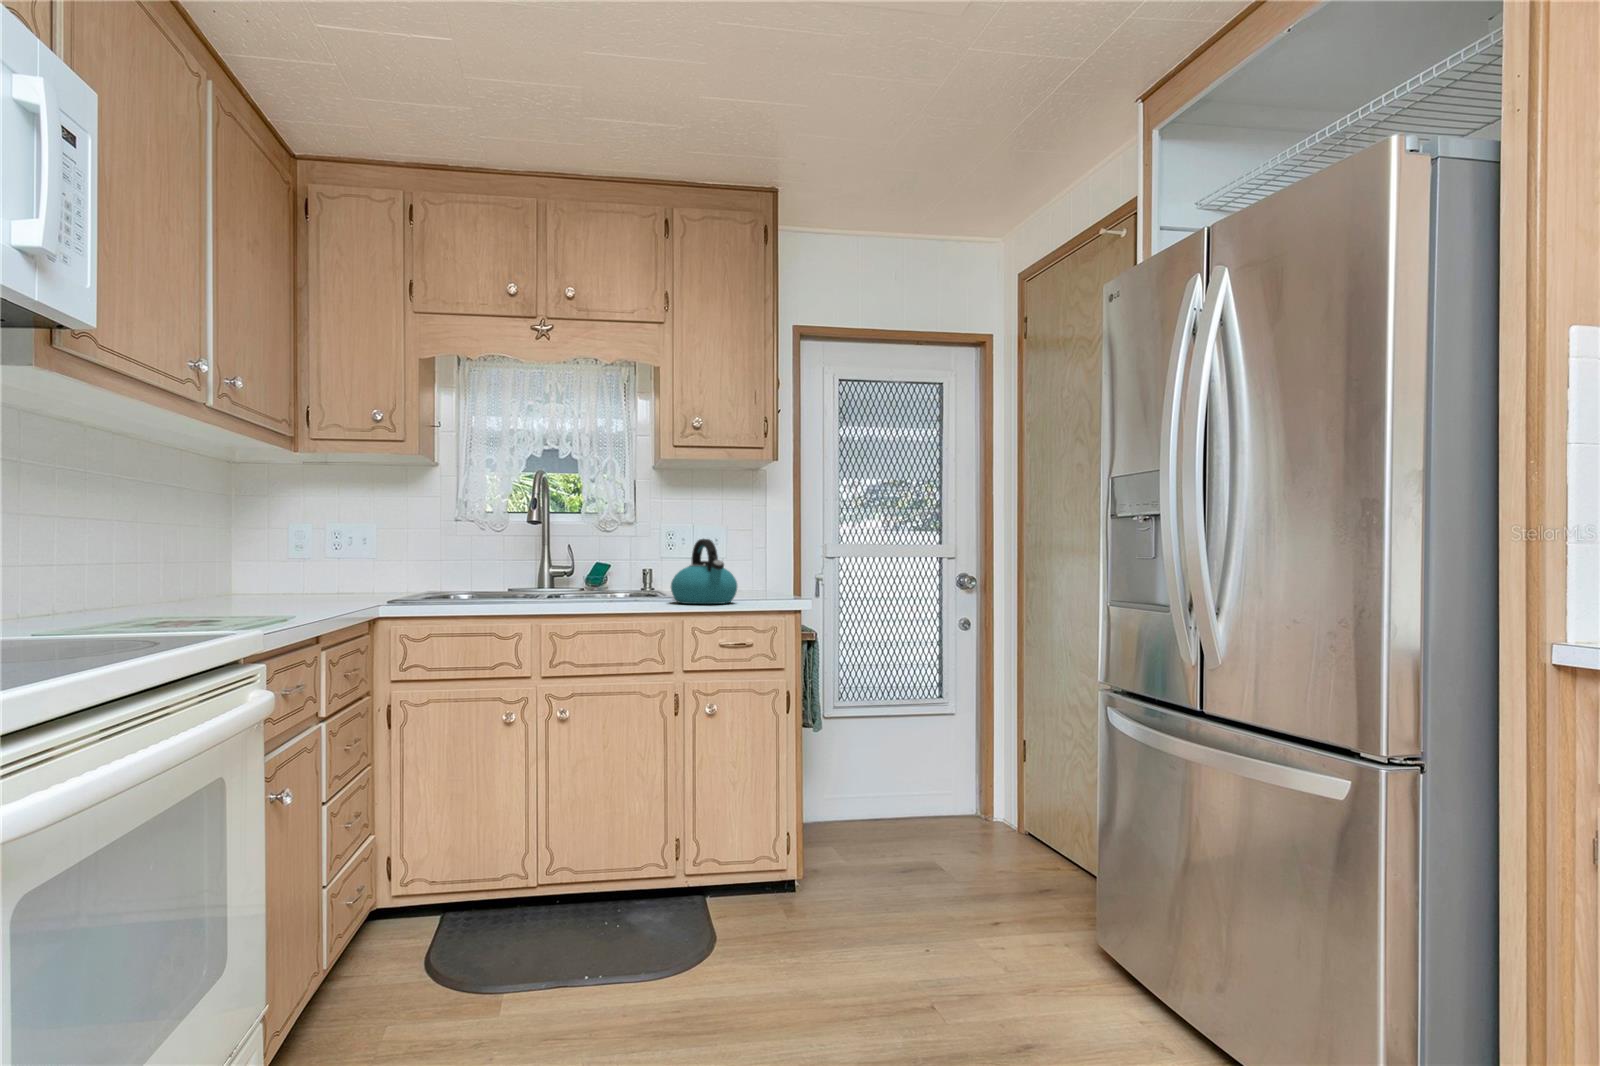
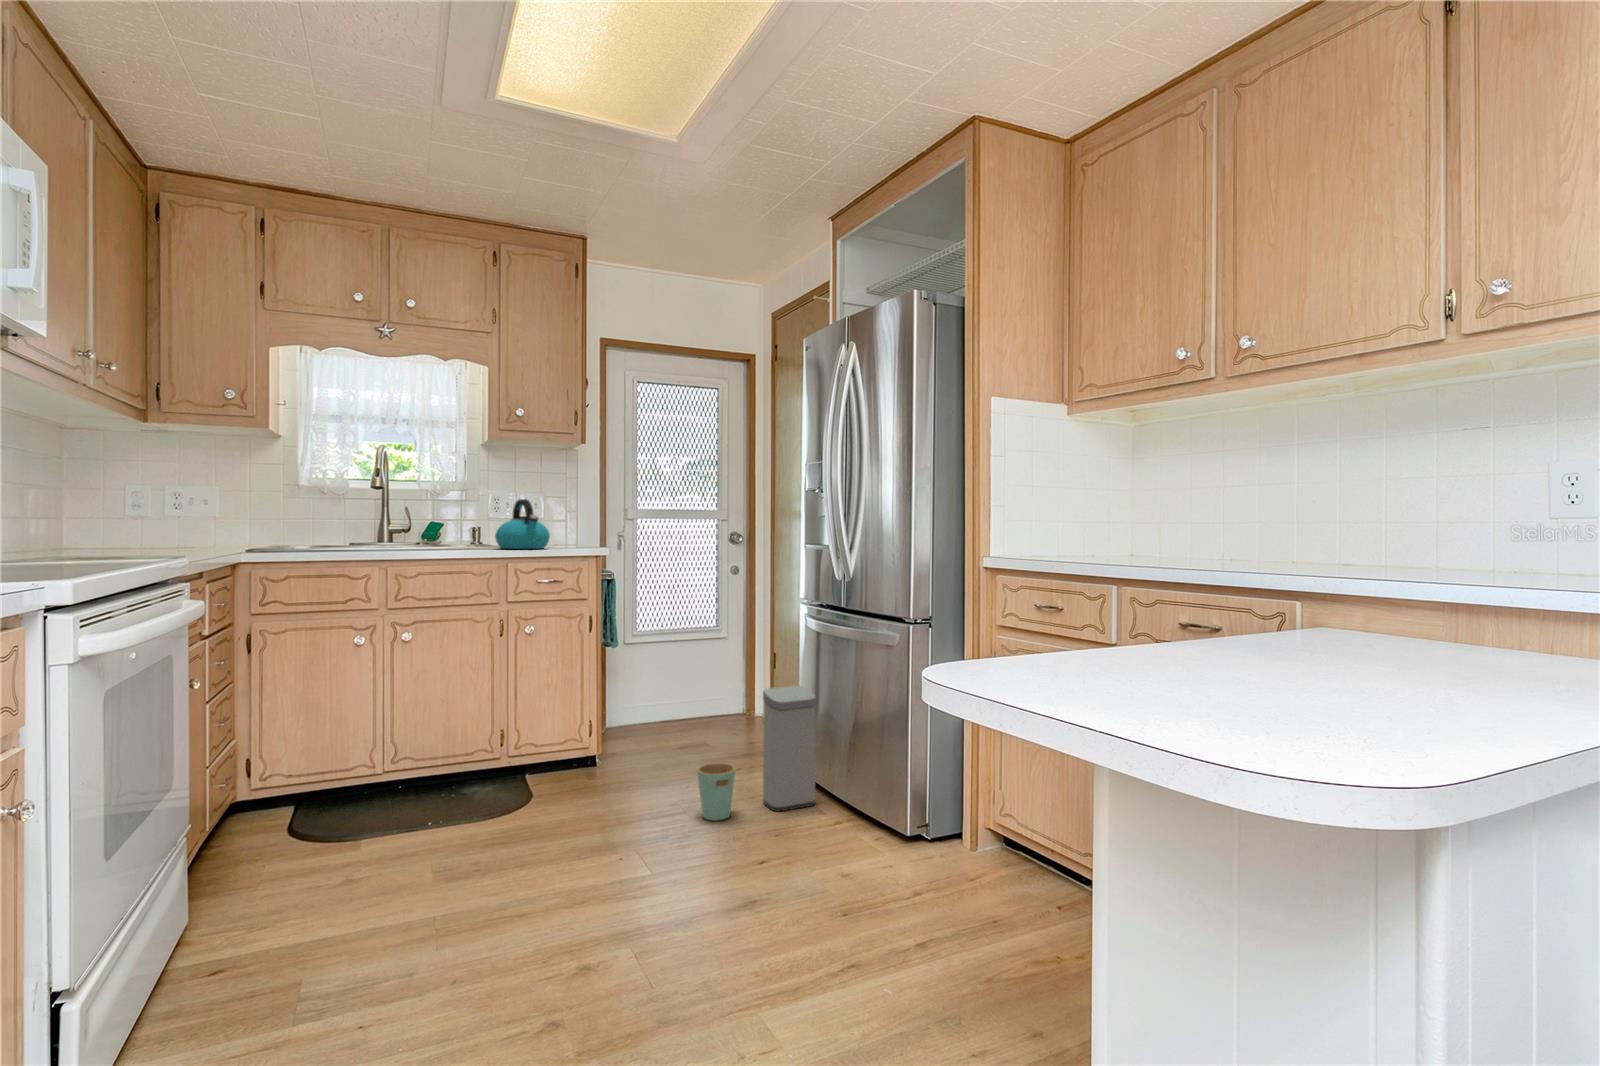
trash can: none [935,806,1105,995] -> present [697,686,816,821]

